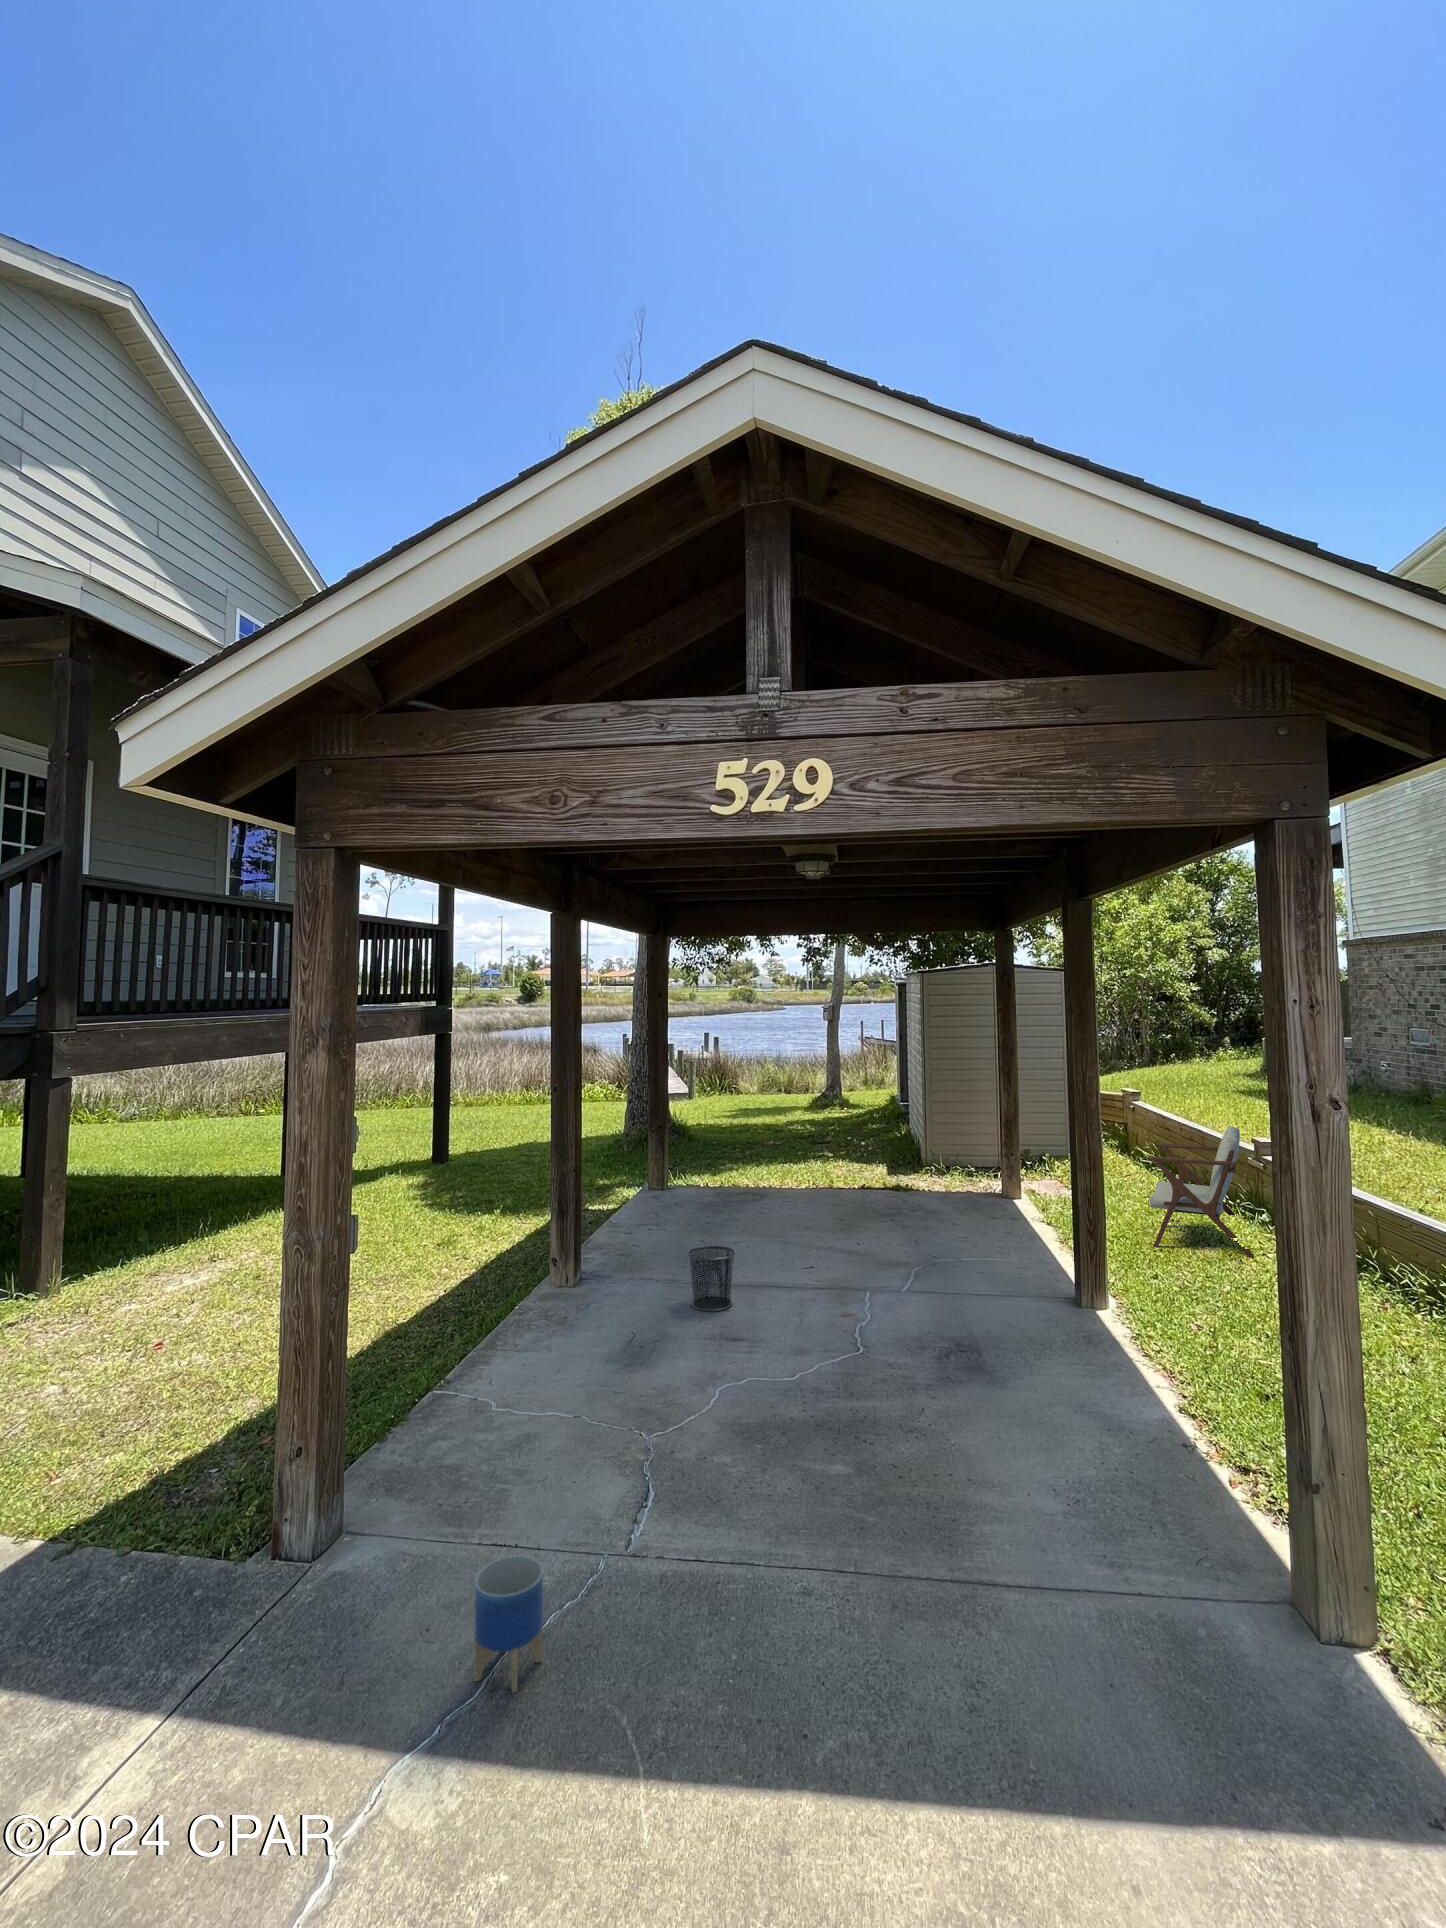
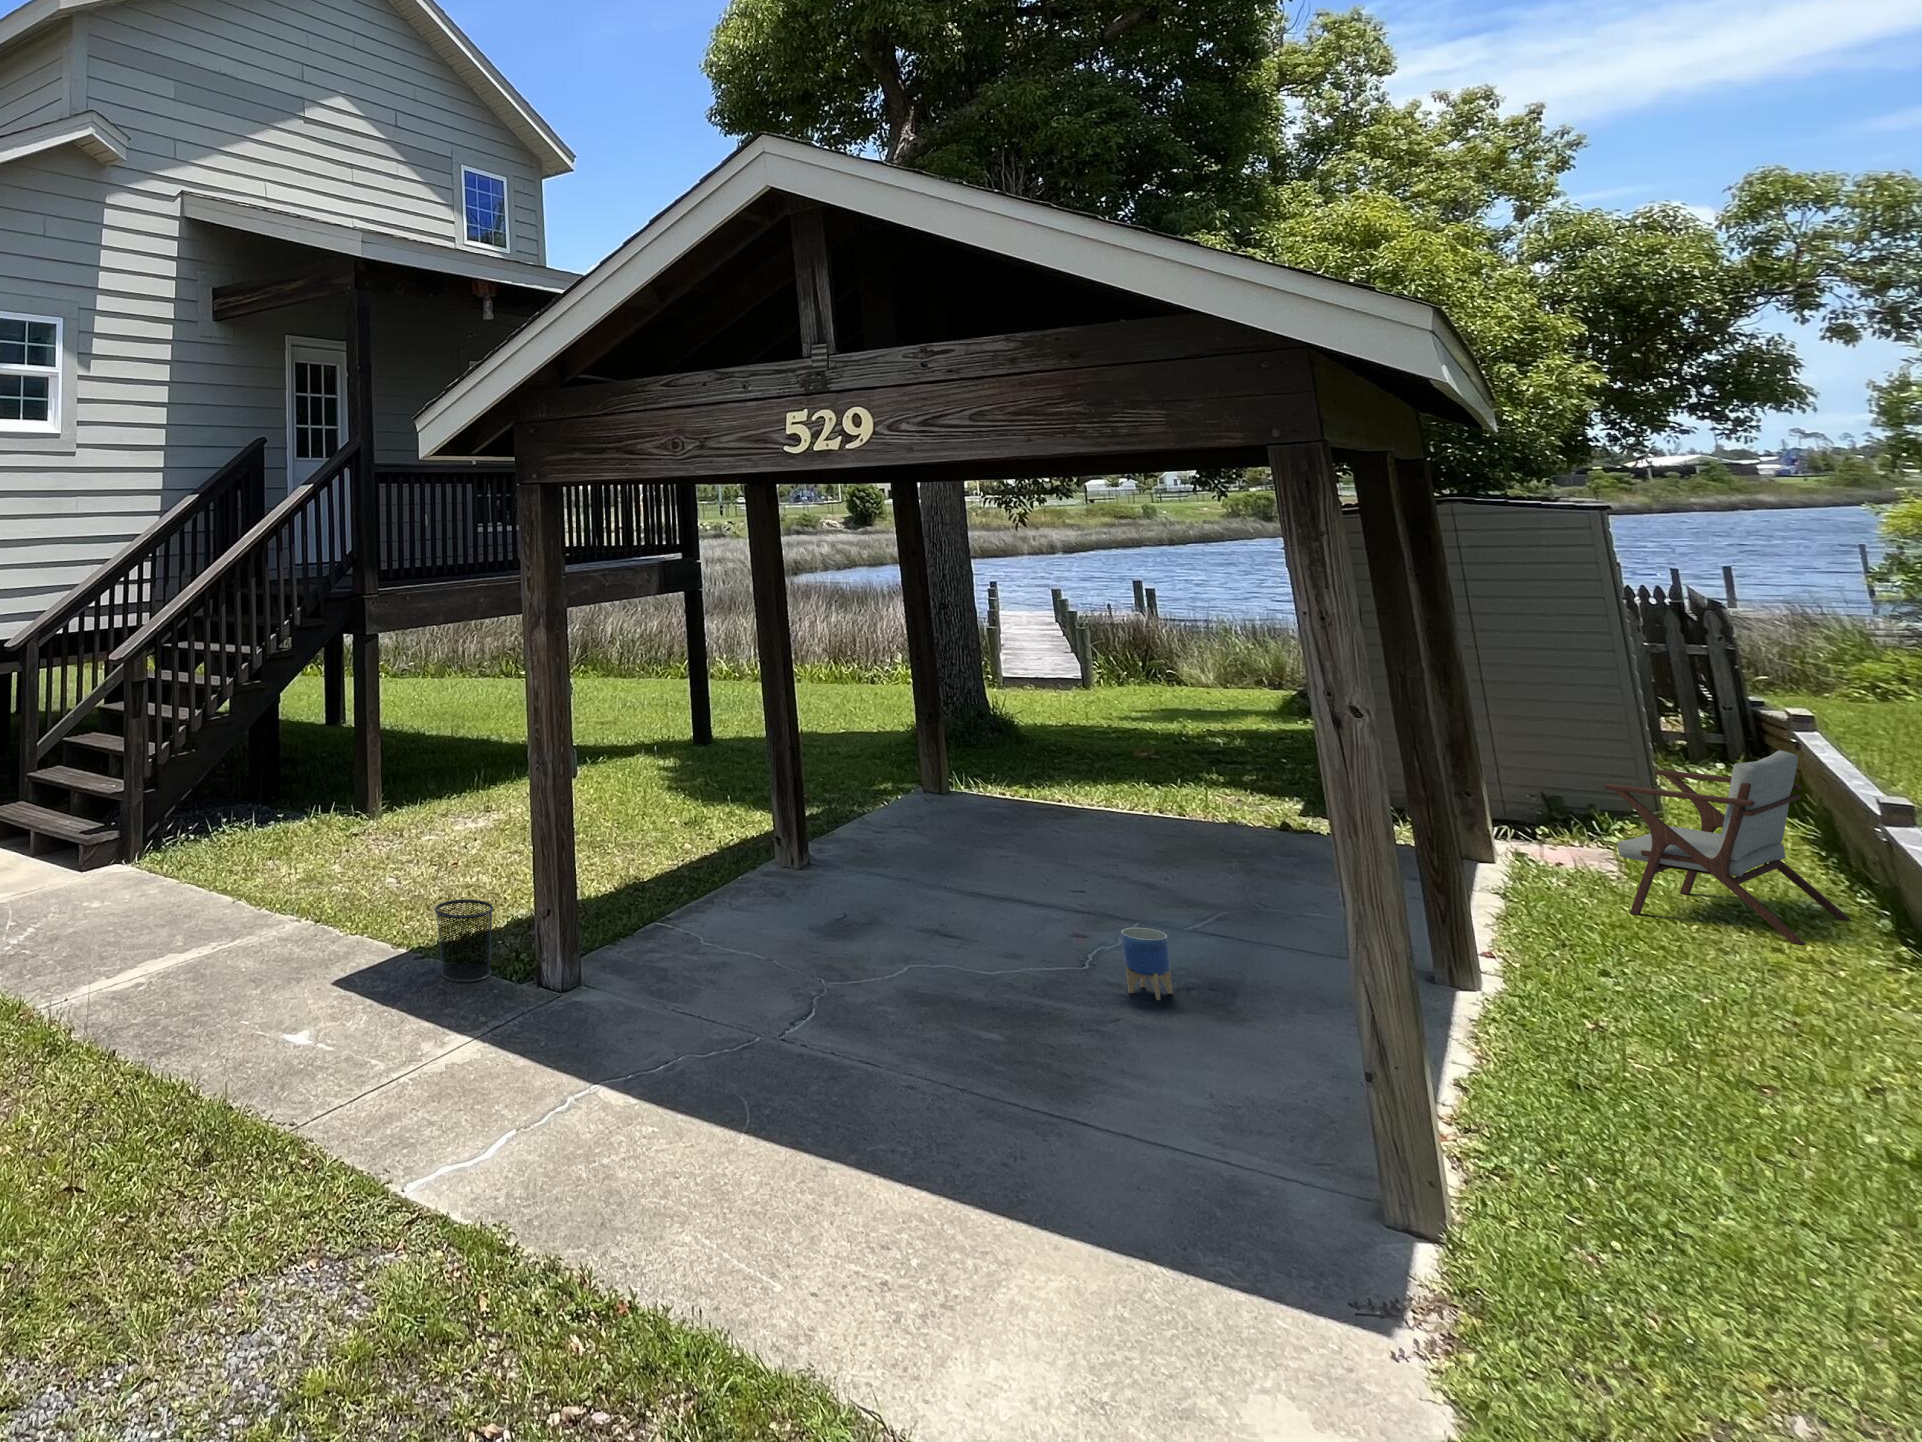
trash can: present [687,1246,735,1312] -> present [435,899,493,982]
planter: present [474,1555,543,1693] -> present [1121,928,1173,1000]

